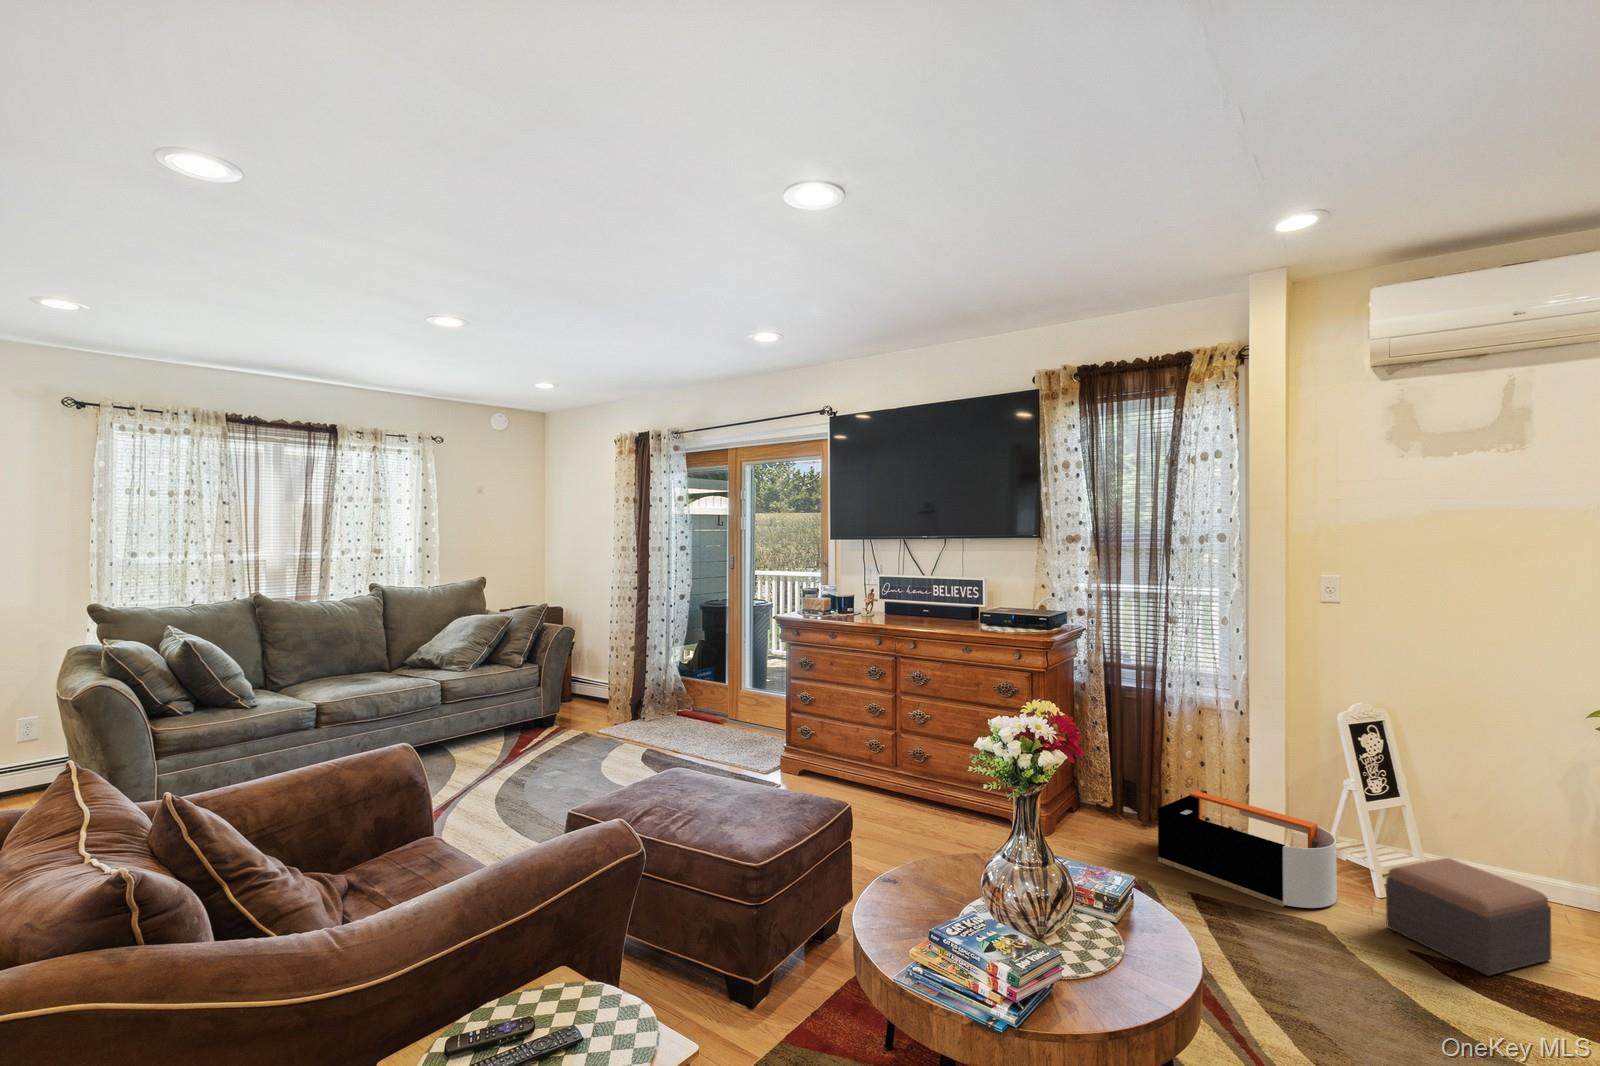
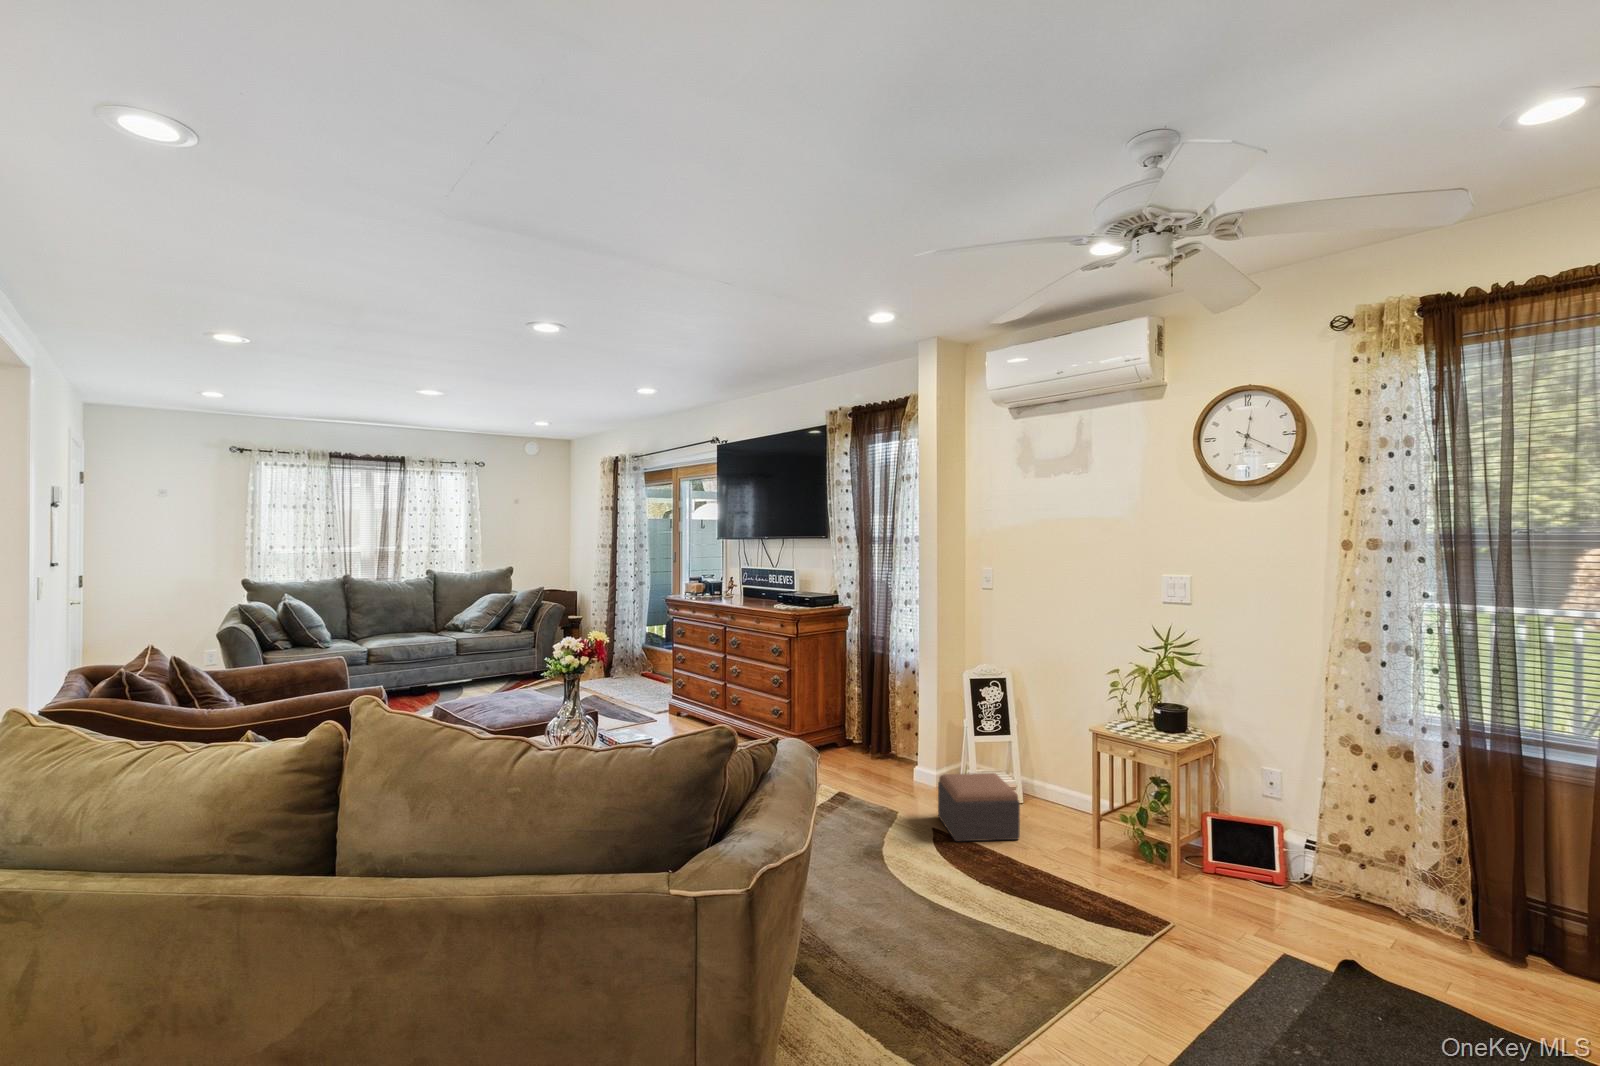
storage bin: present [1158,791,1337,908] -> none [847,730,941,804]

